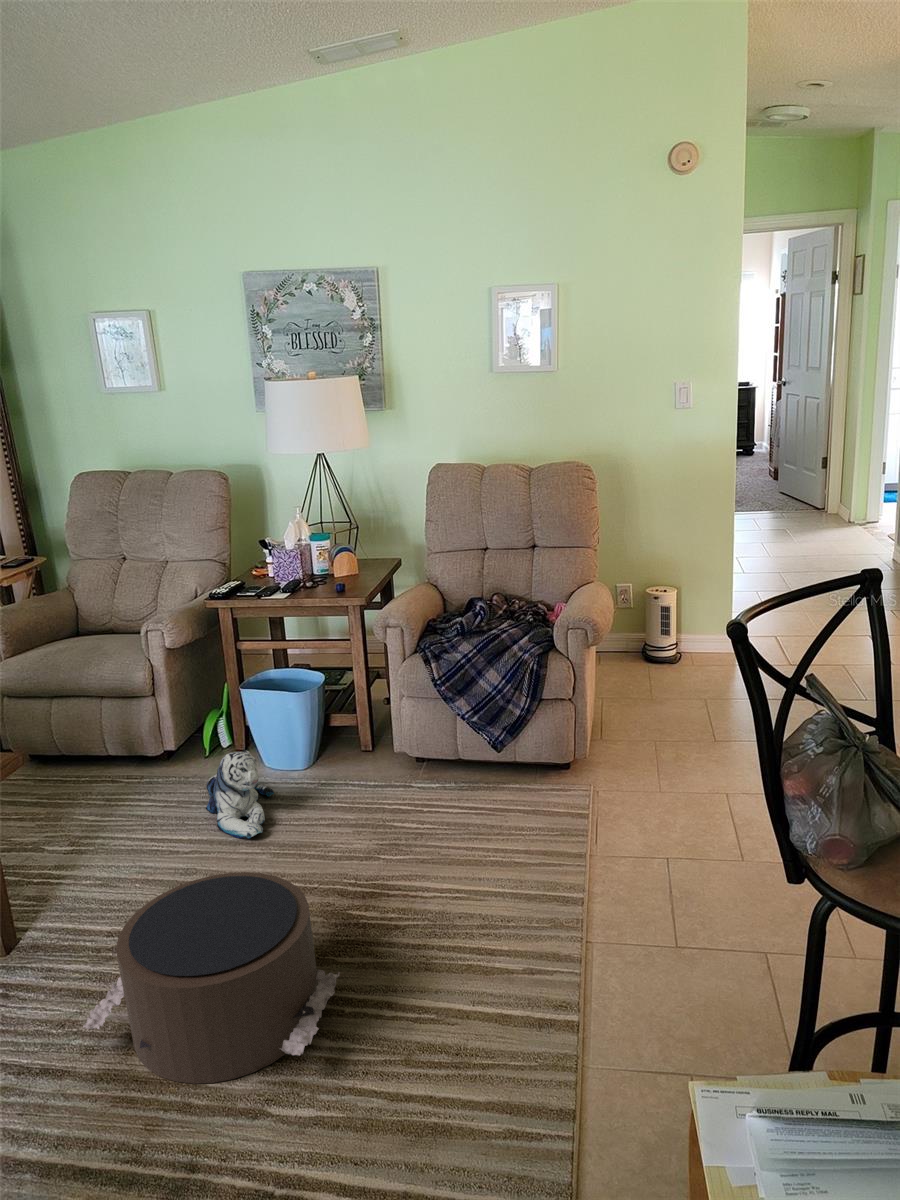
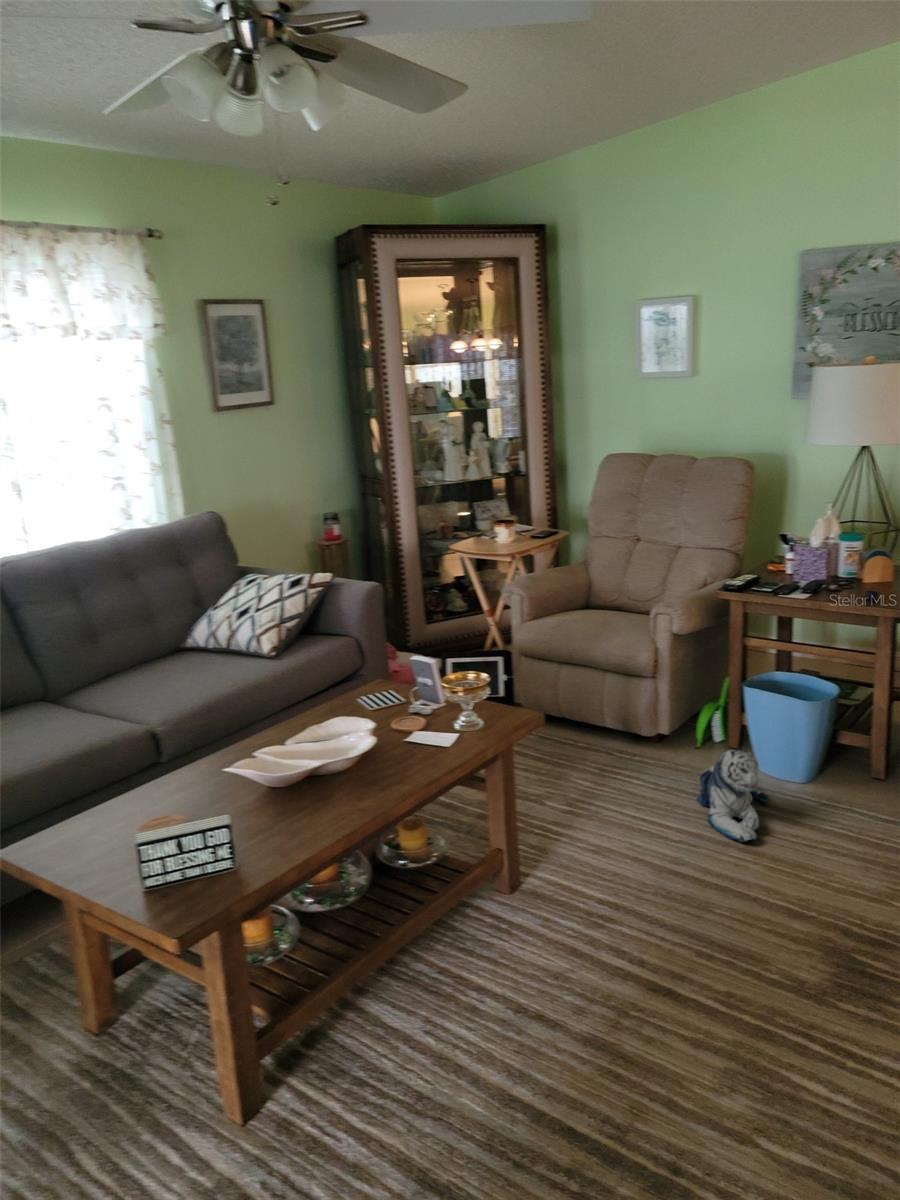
pouf: present [83,872,340,1084] -> none [577,876,846,1100]

